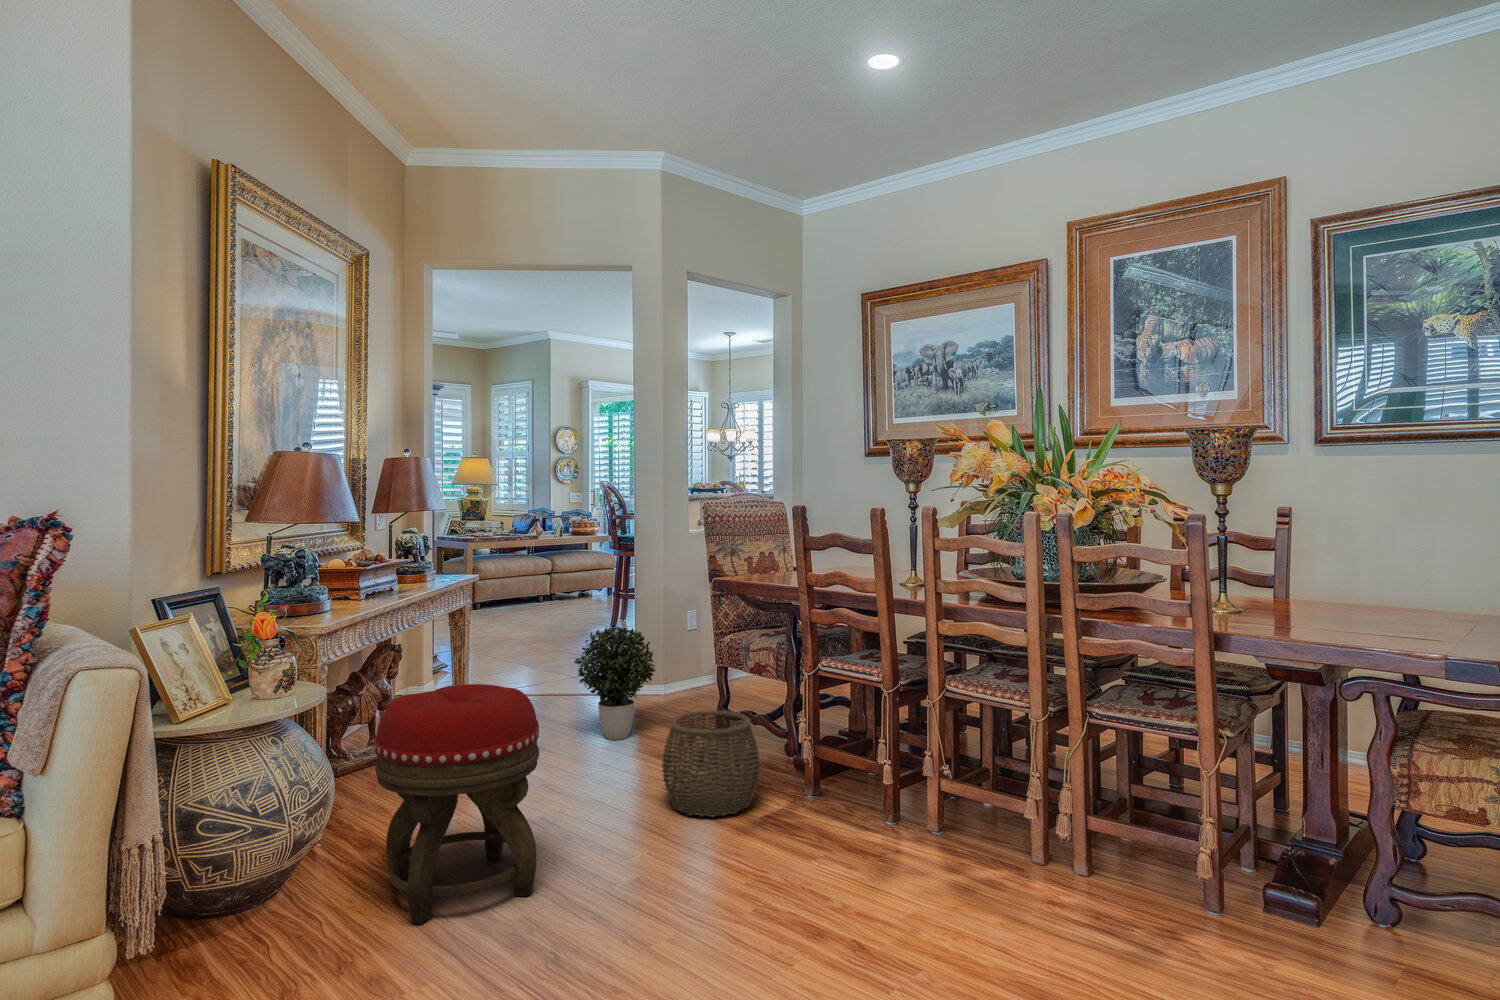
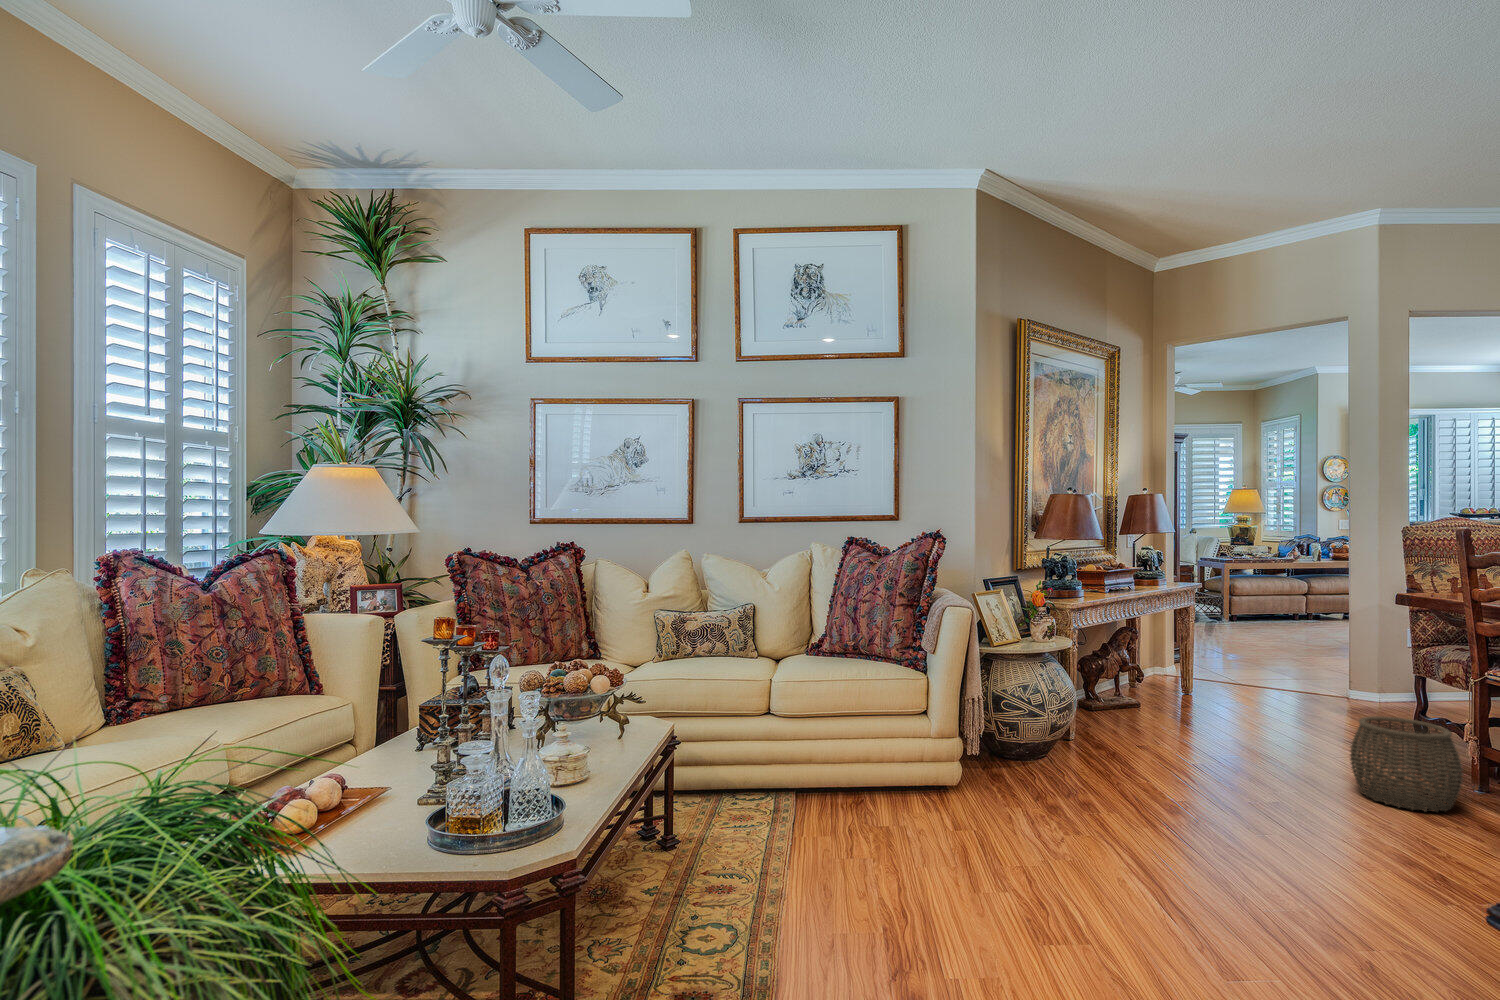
potted plant: present [574,625,655,740] -> none [1287,638,1376,739]
footstool: present [375,684,539,924] -> none [1100,652,1218,804]

